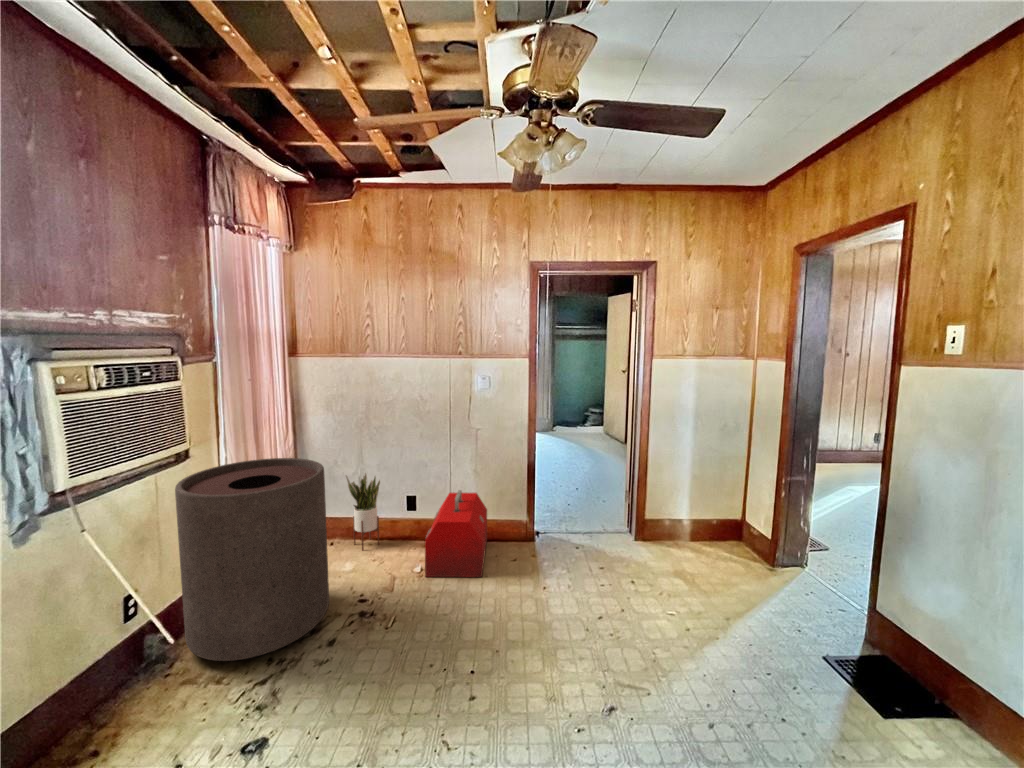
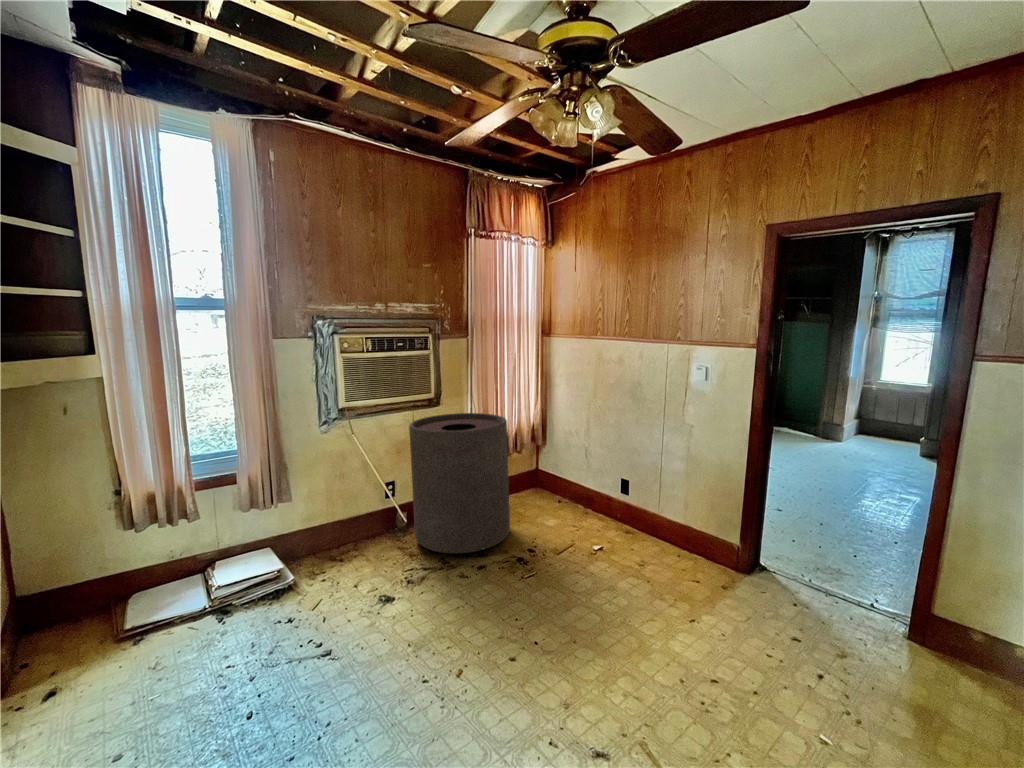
potted plant: present [346,473,380,550] -> none [565,442,596,516]
toolbox: present [425,490,487,577] -> none [594,480,696,579]

